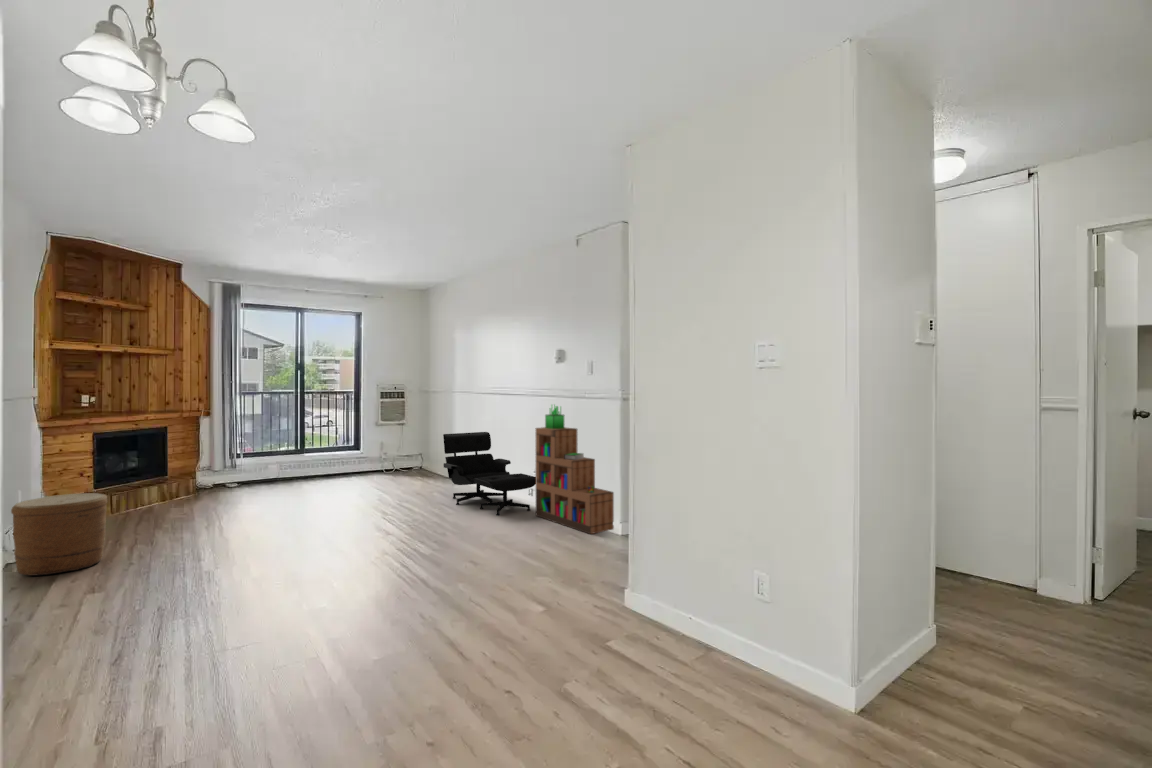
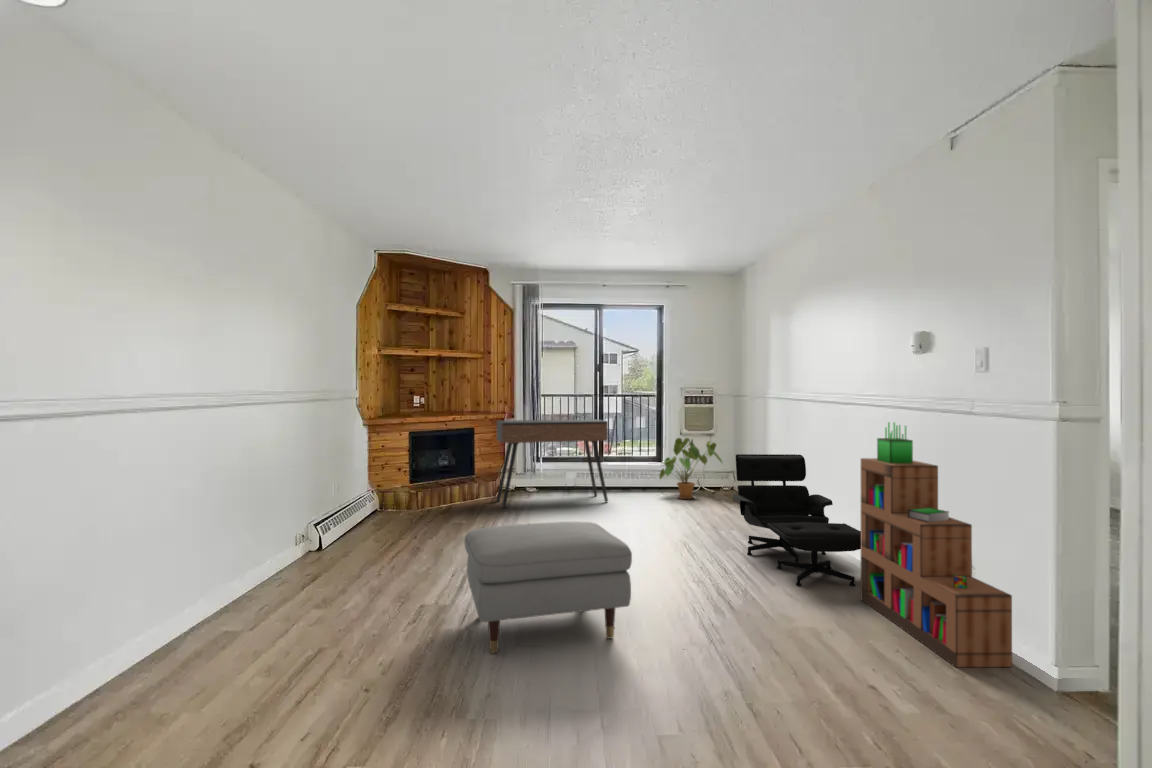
console table: none [198,414,319,502] -> present [497,419,608,508]
house plant: none [362,427,418,478] -> present [659,438,723,499]
ottoman: none [265,485,410,582] -> present [464,522,632,654]
woven basket: present [11,493,107,575] -> none [291,494,367,573]

